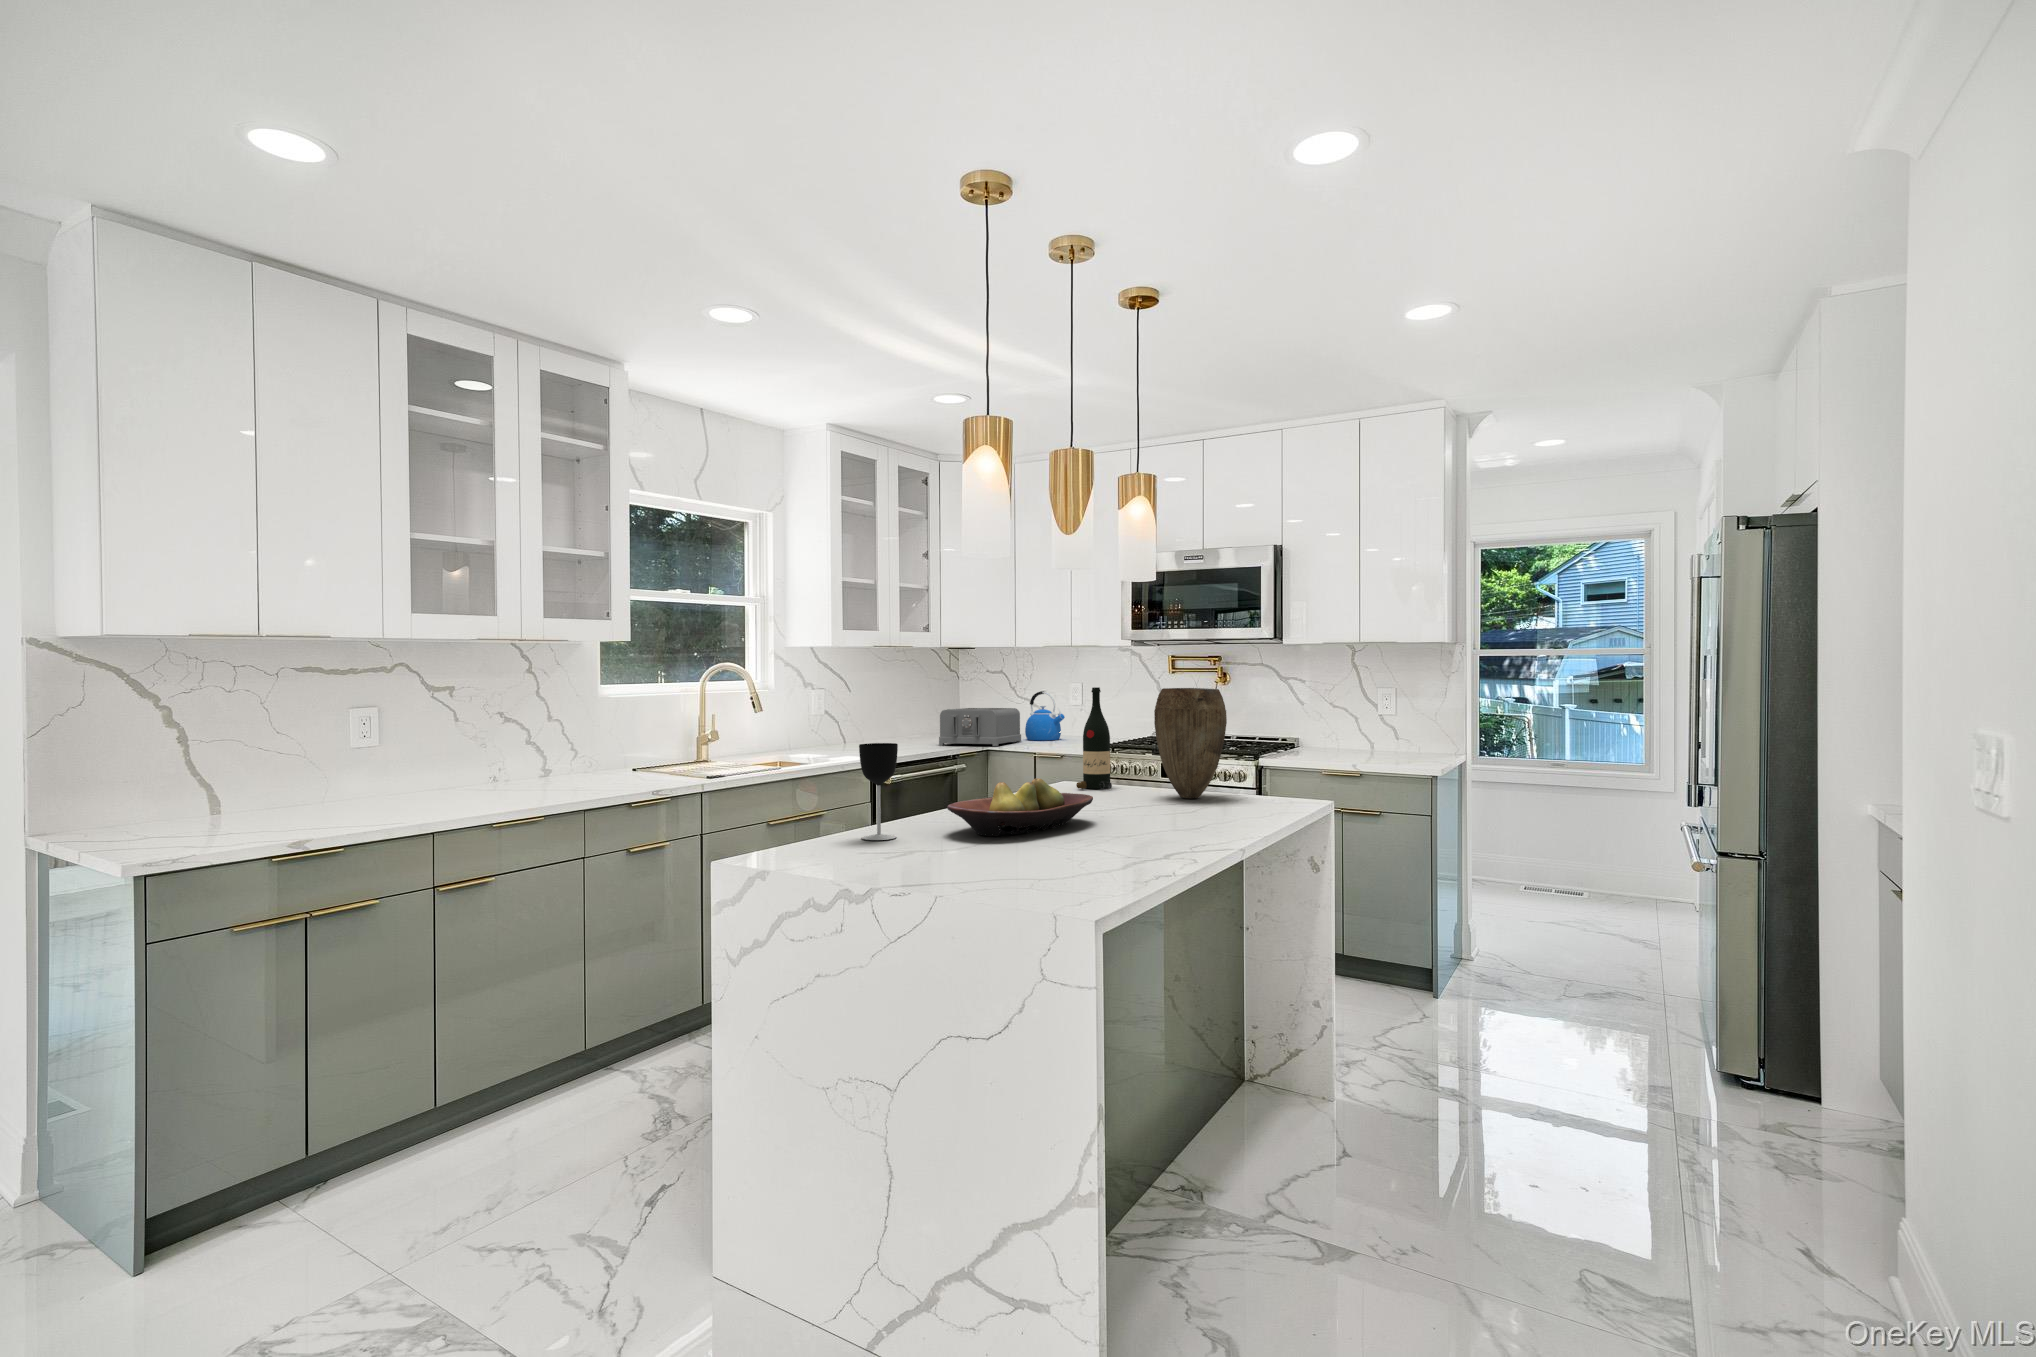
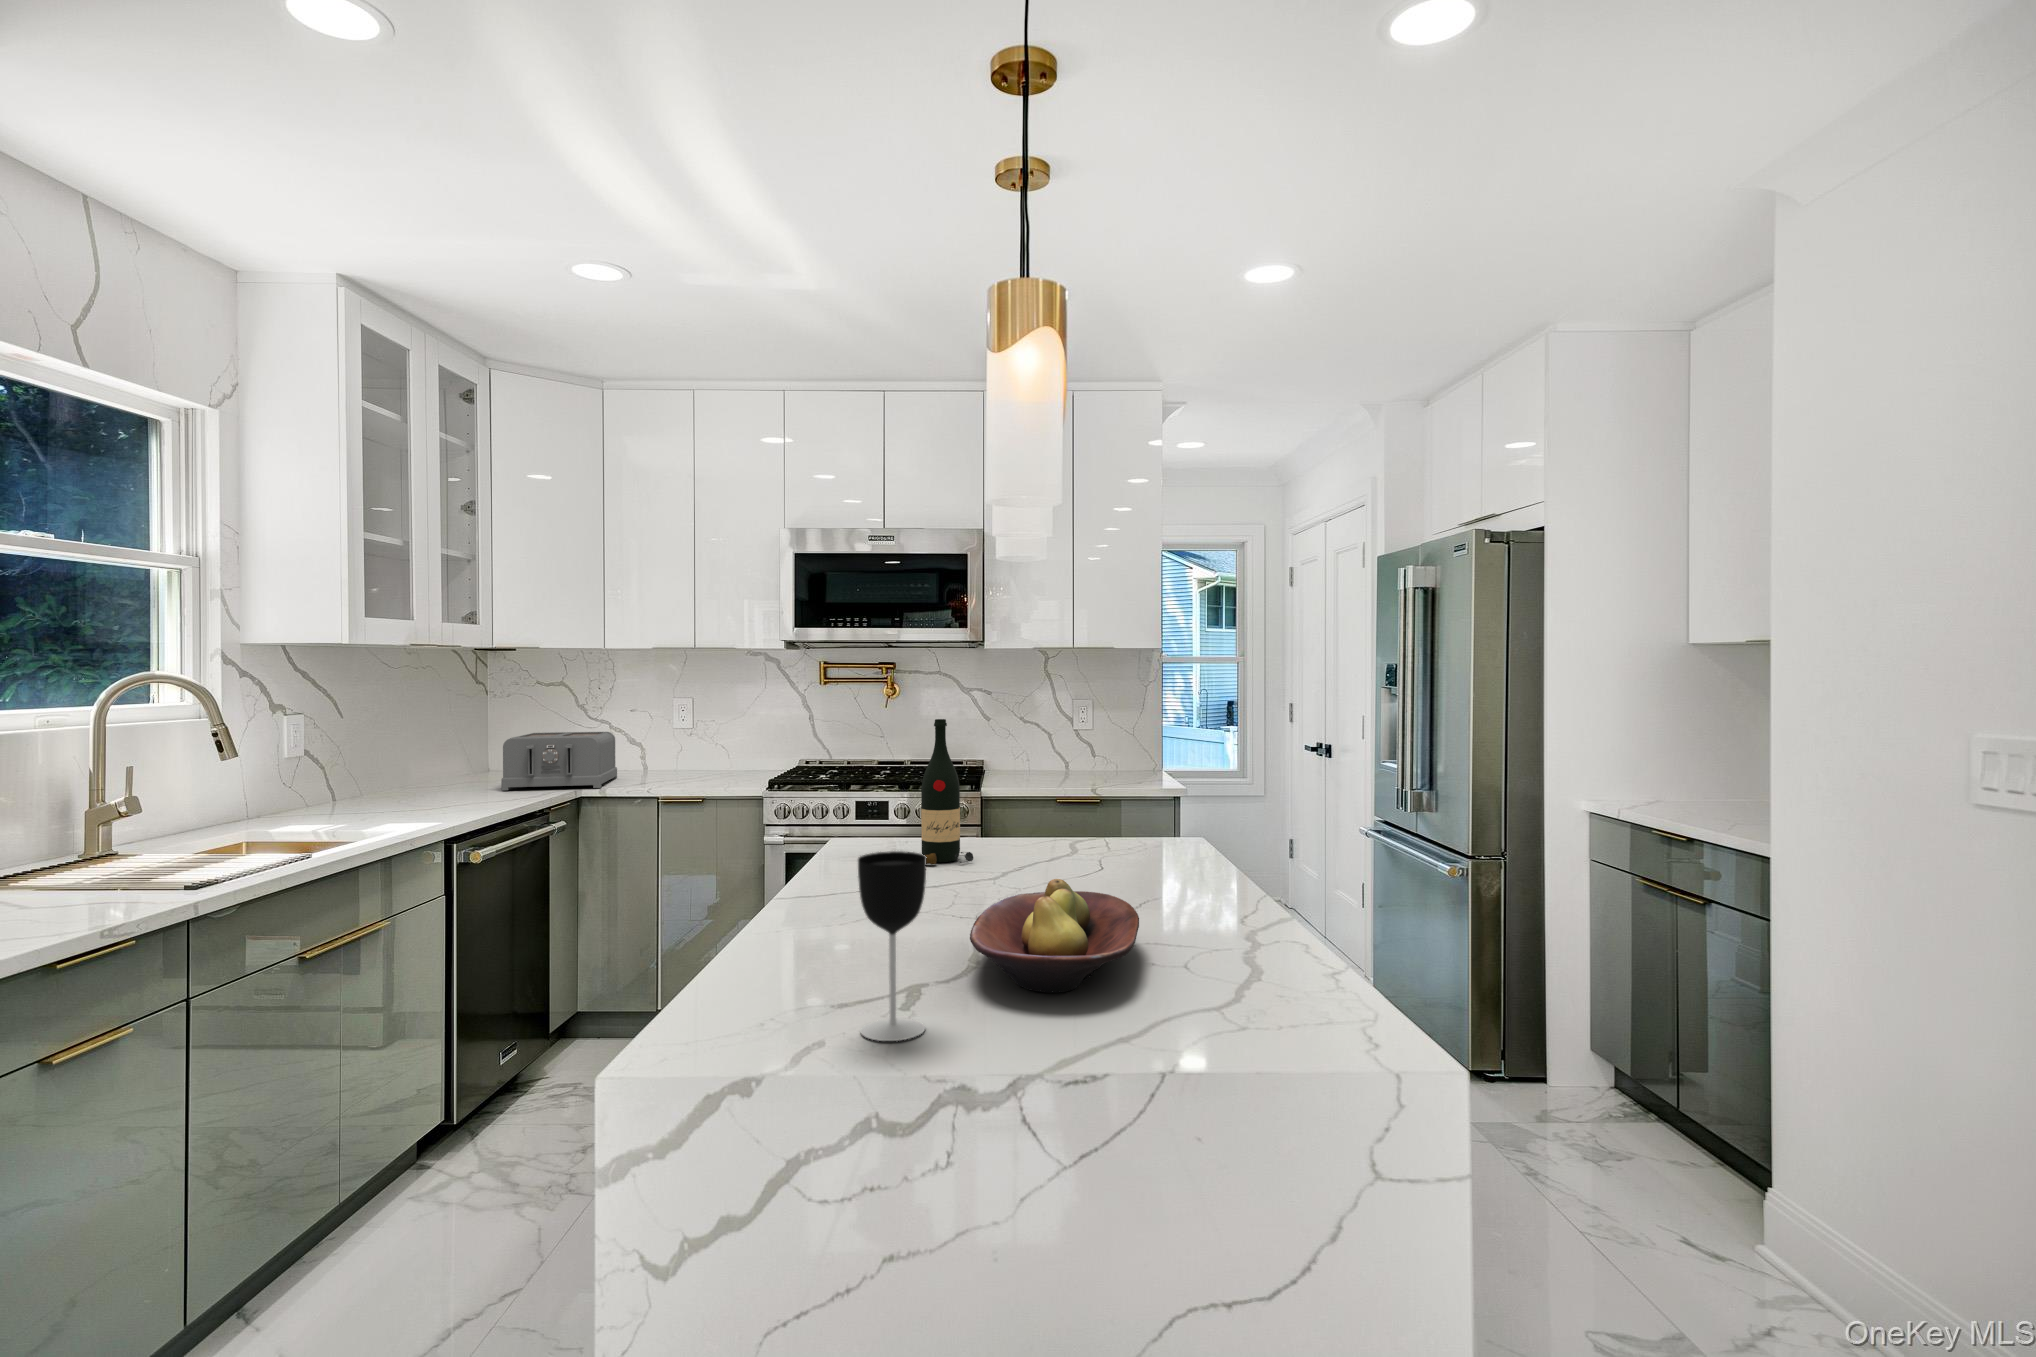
vase: present [1154,688,1227,798] -> none [1056,720,1150,869]
kettle: present [1025,691,1065,740] -> none [613,707,674,774]

